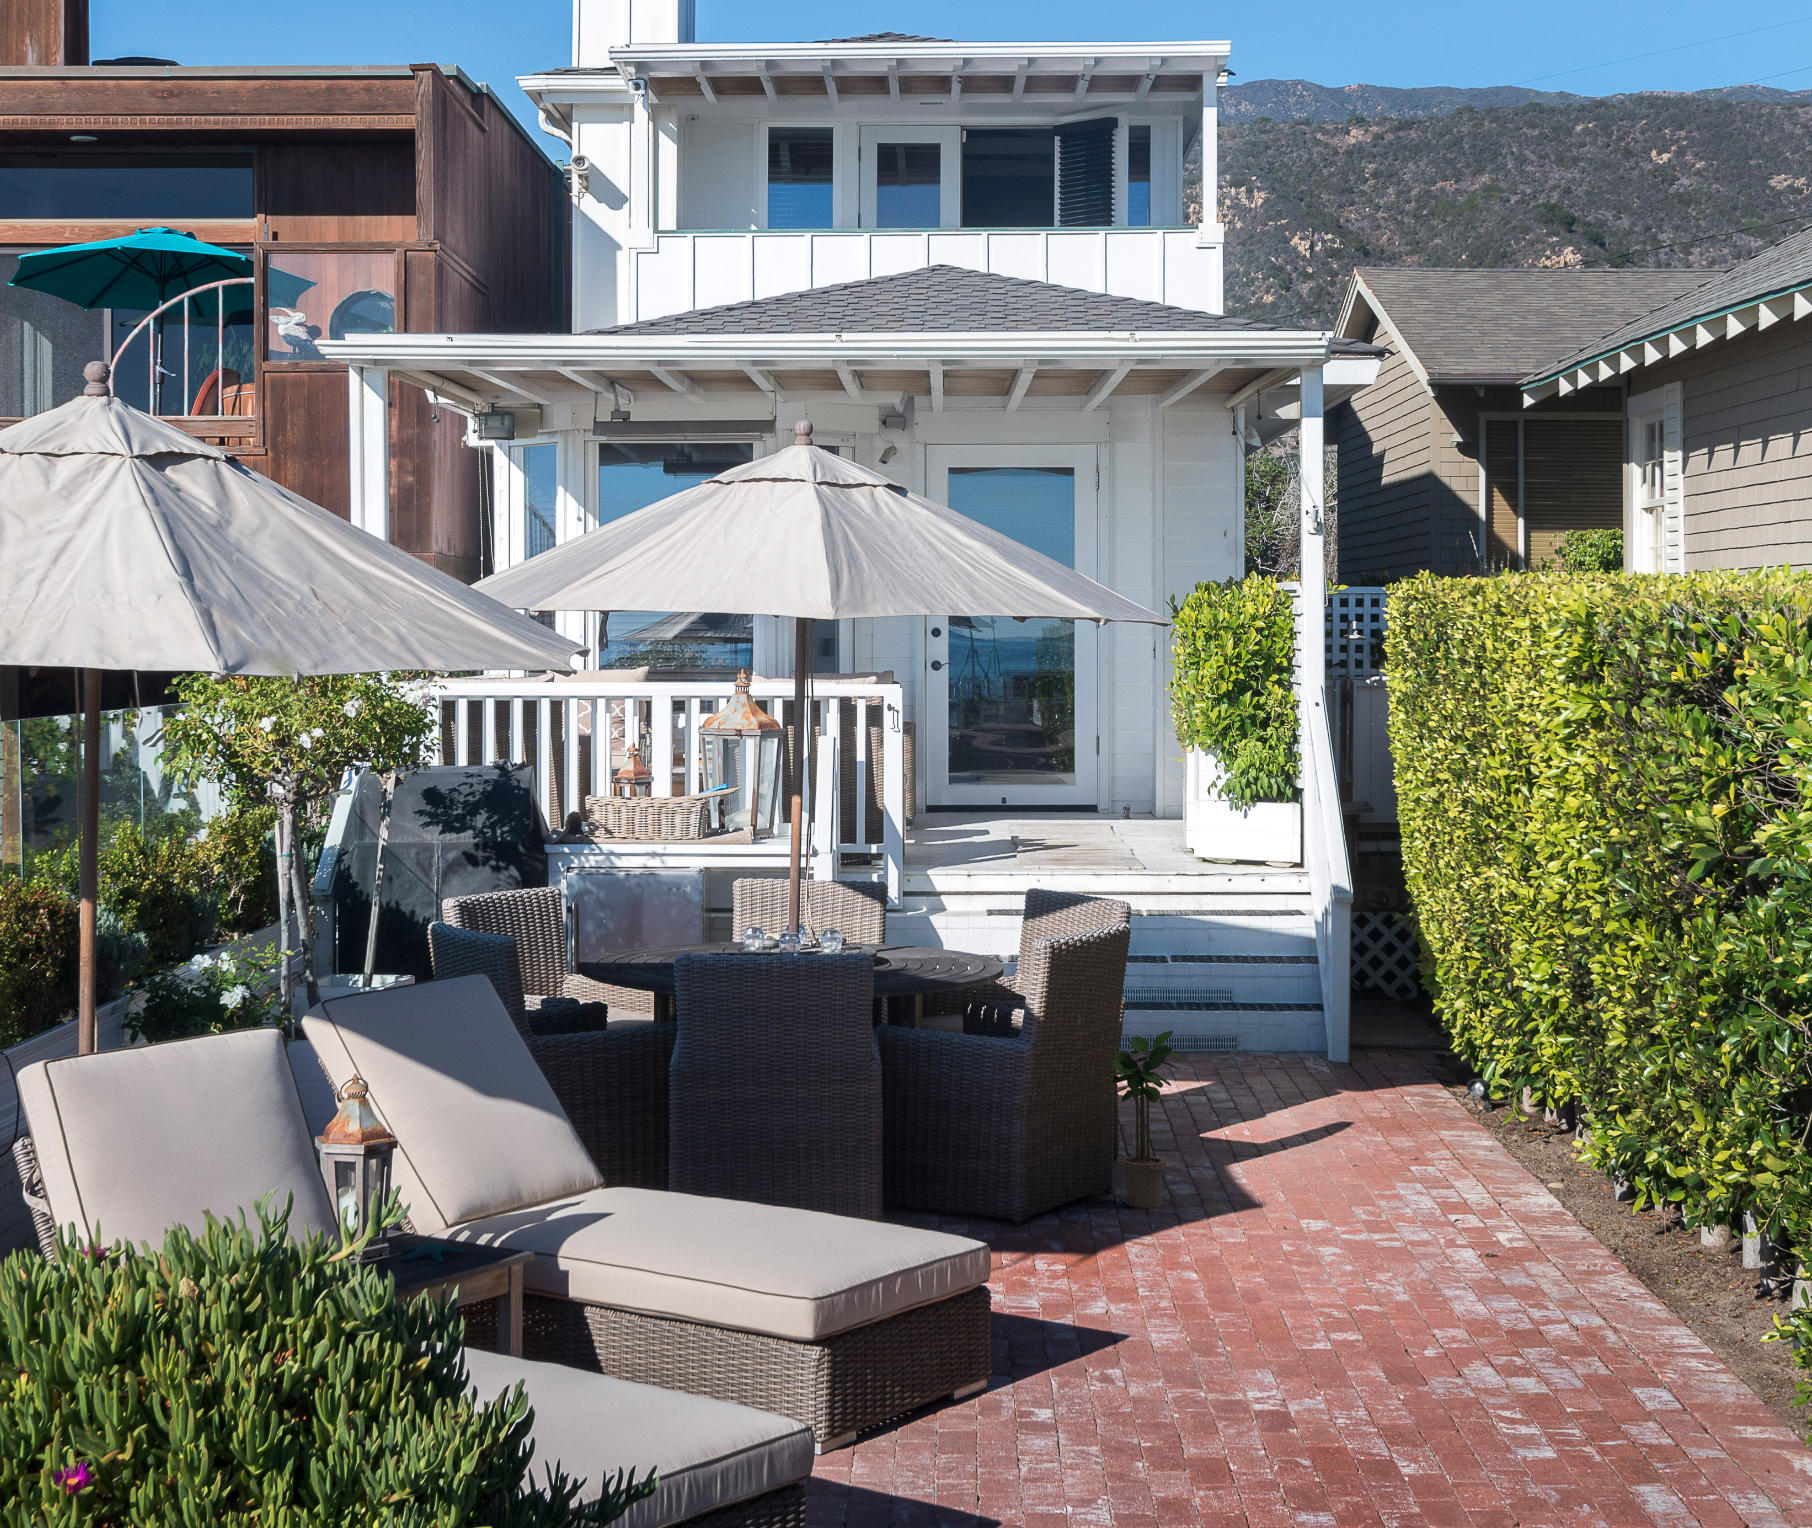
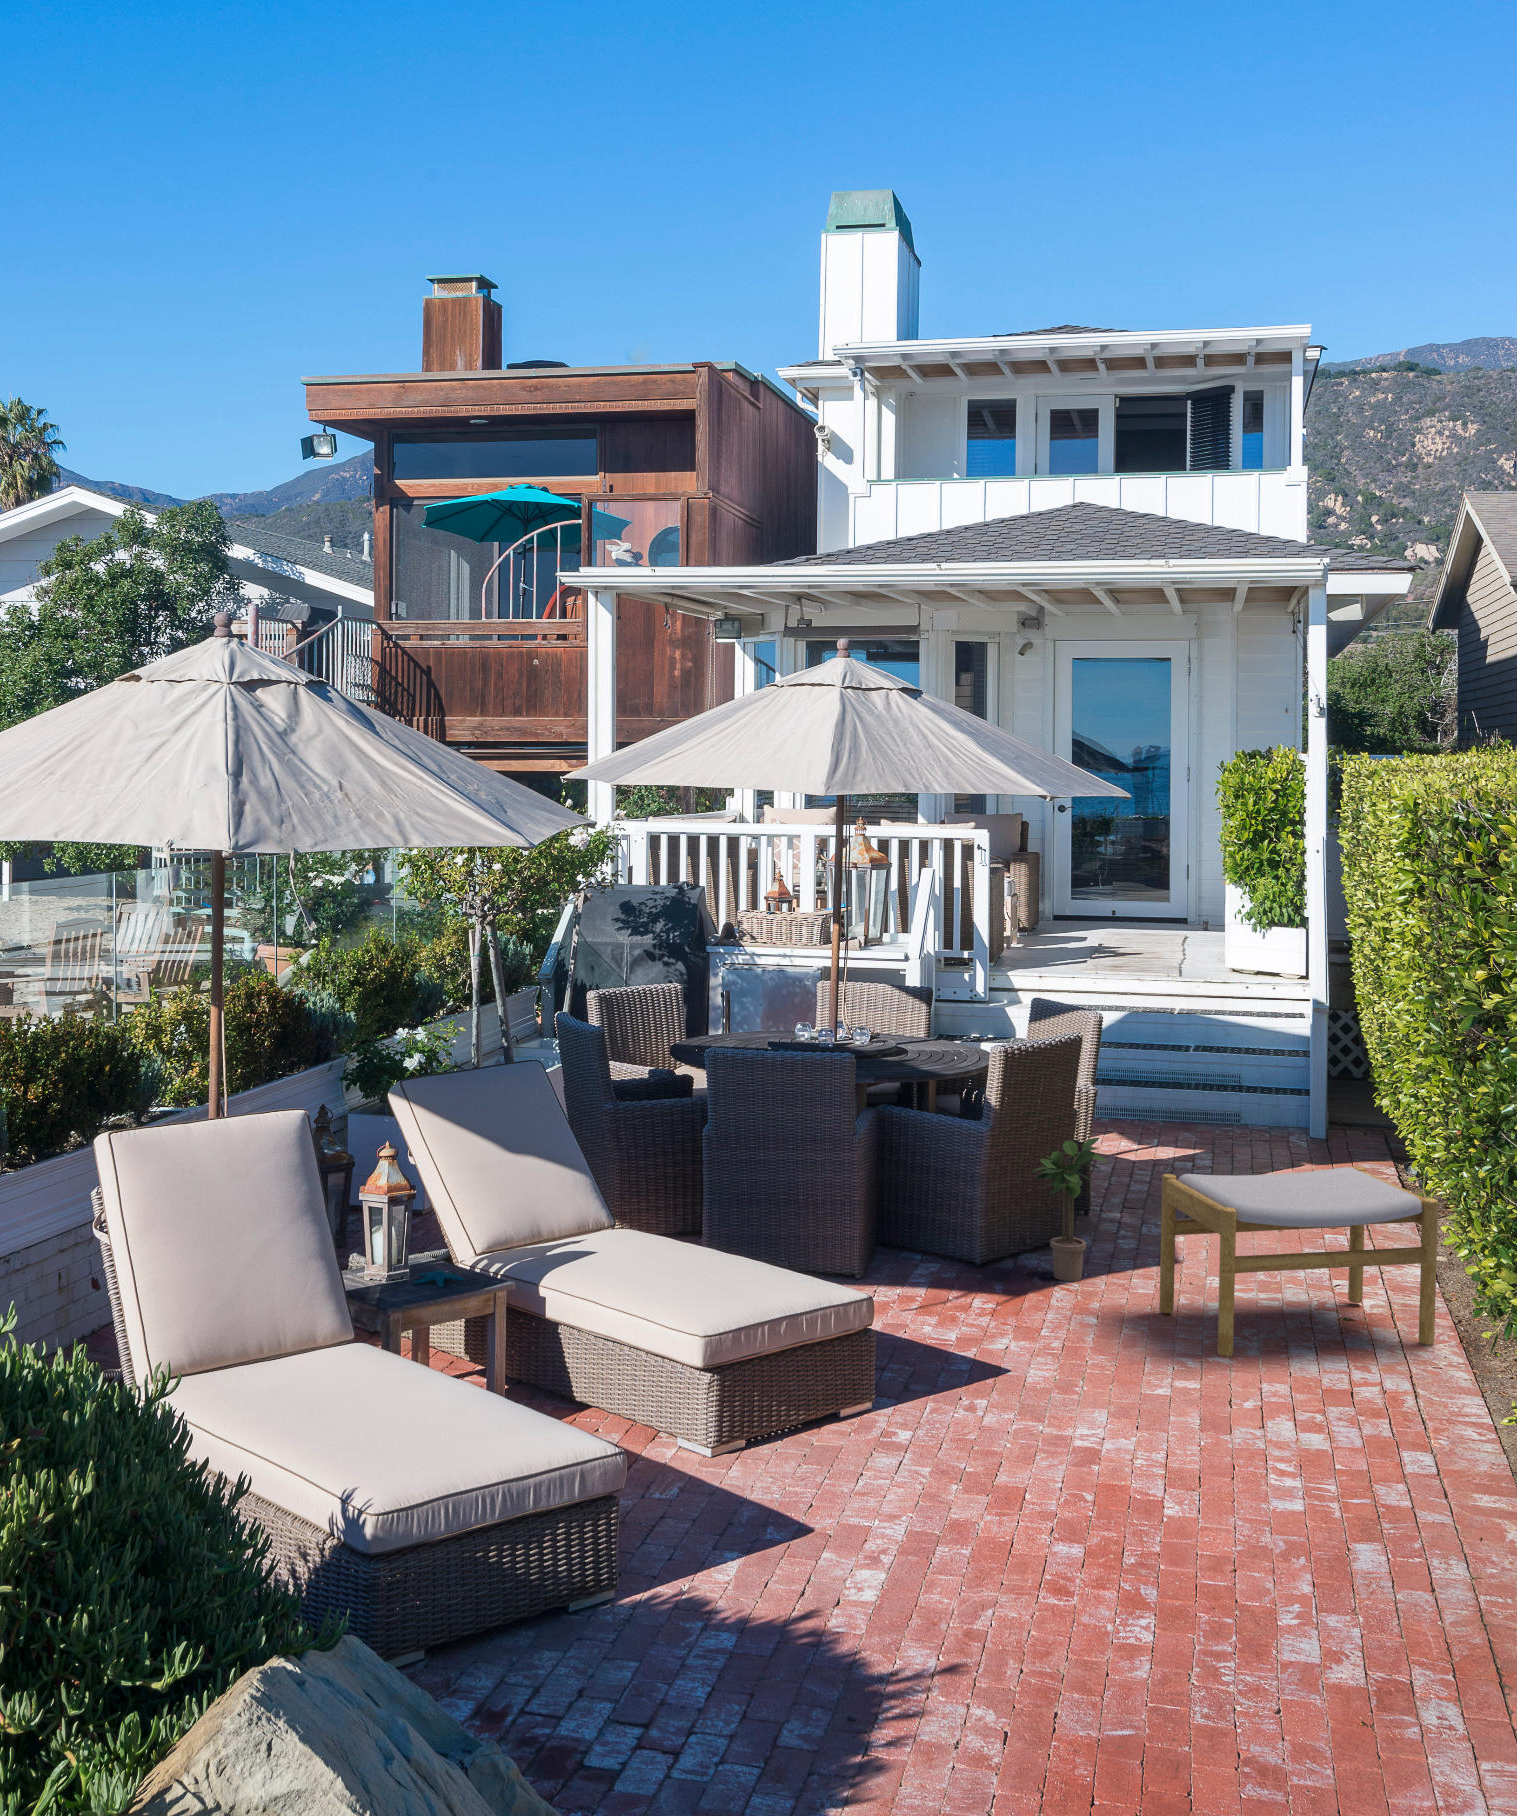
footstool: none [1271,1046,1593,1266] -> present [1159,1166,1438,1357]

